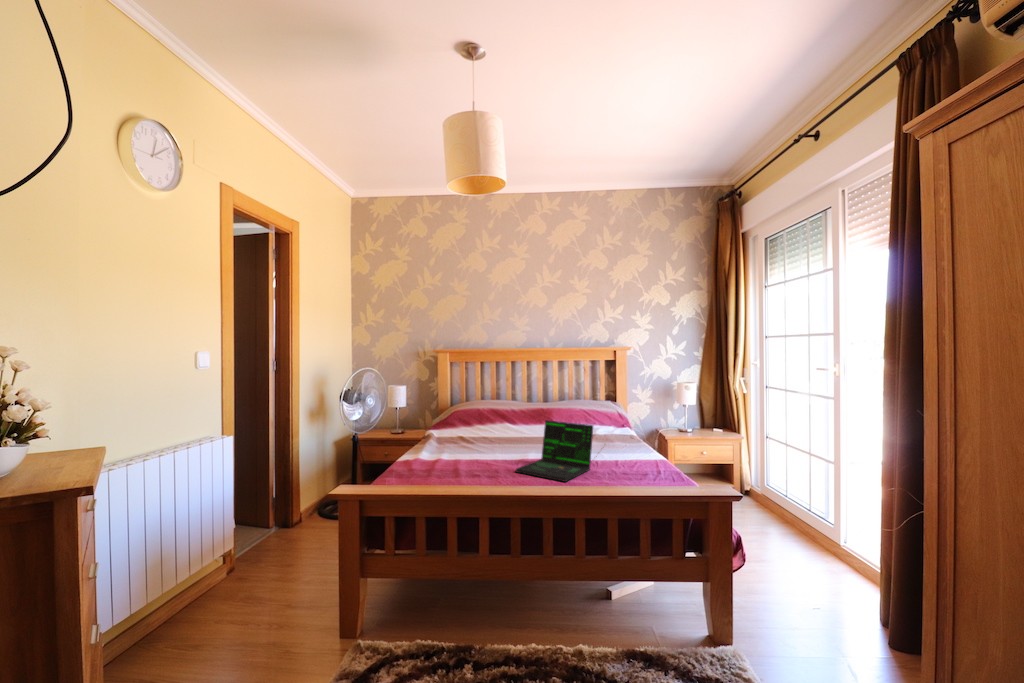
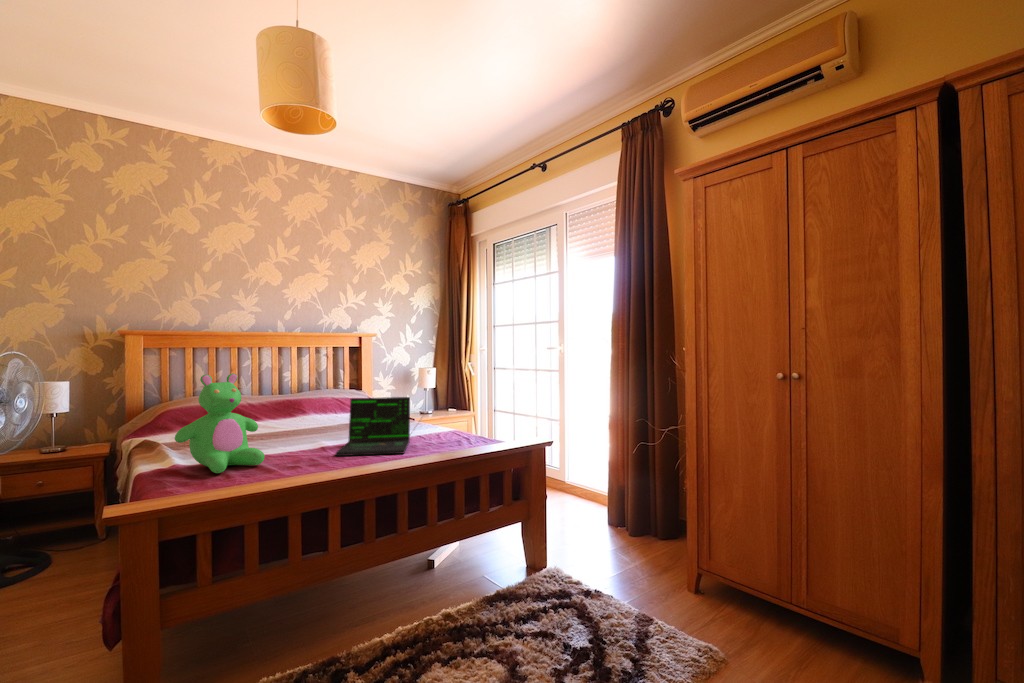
teddy bear: none [415,395,471,470] -> present [175,373,265,473]

